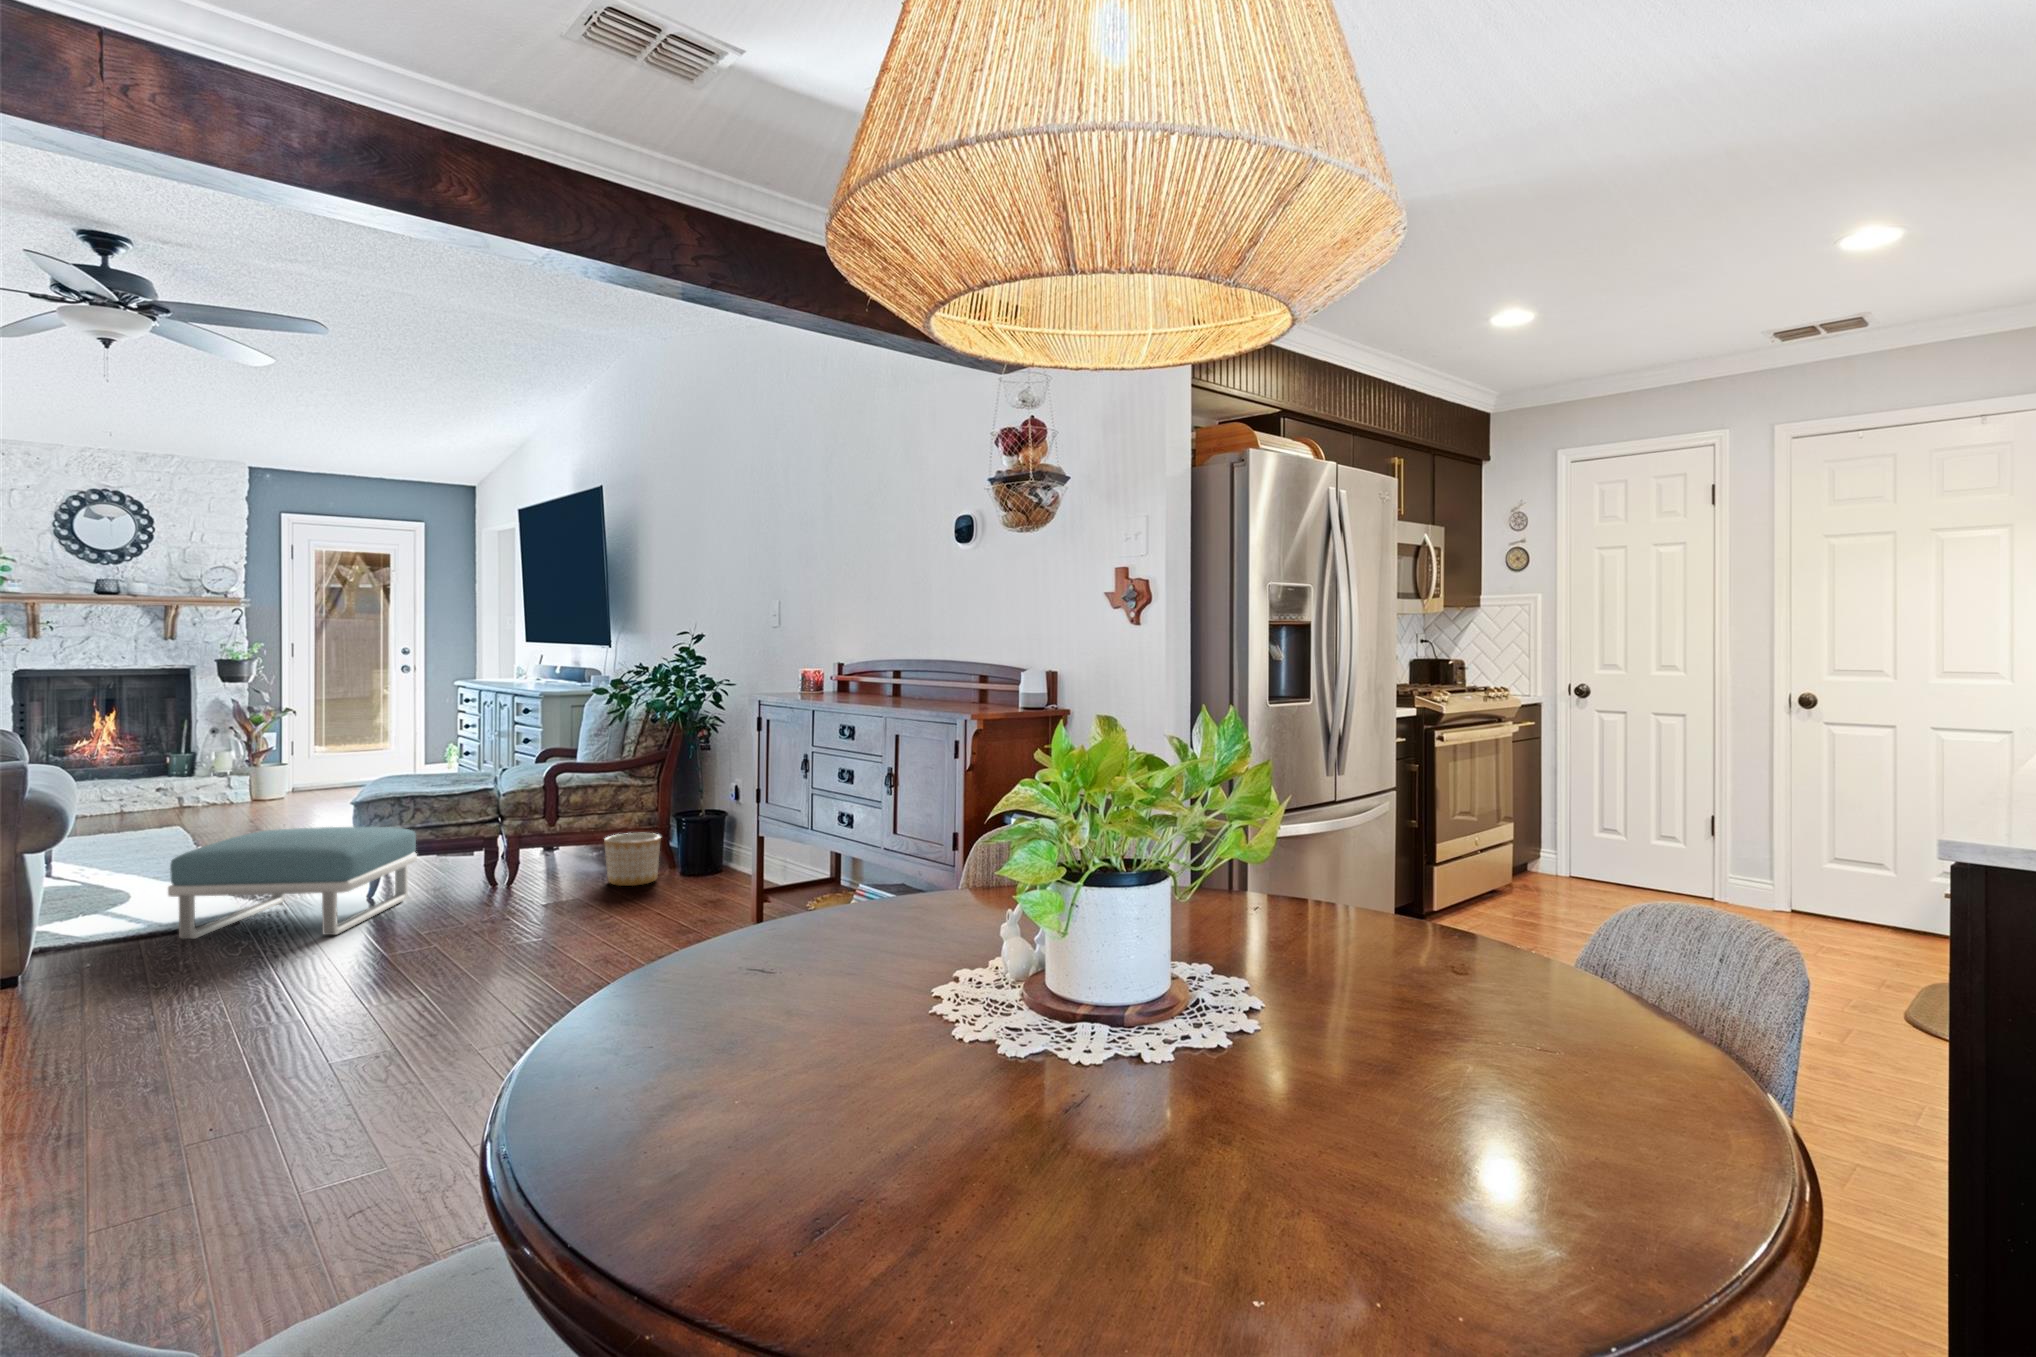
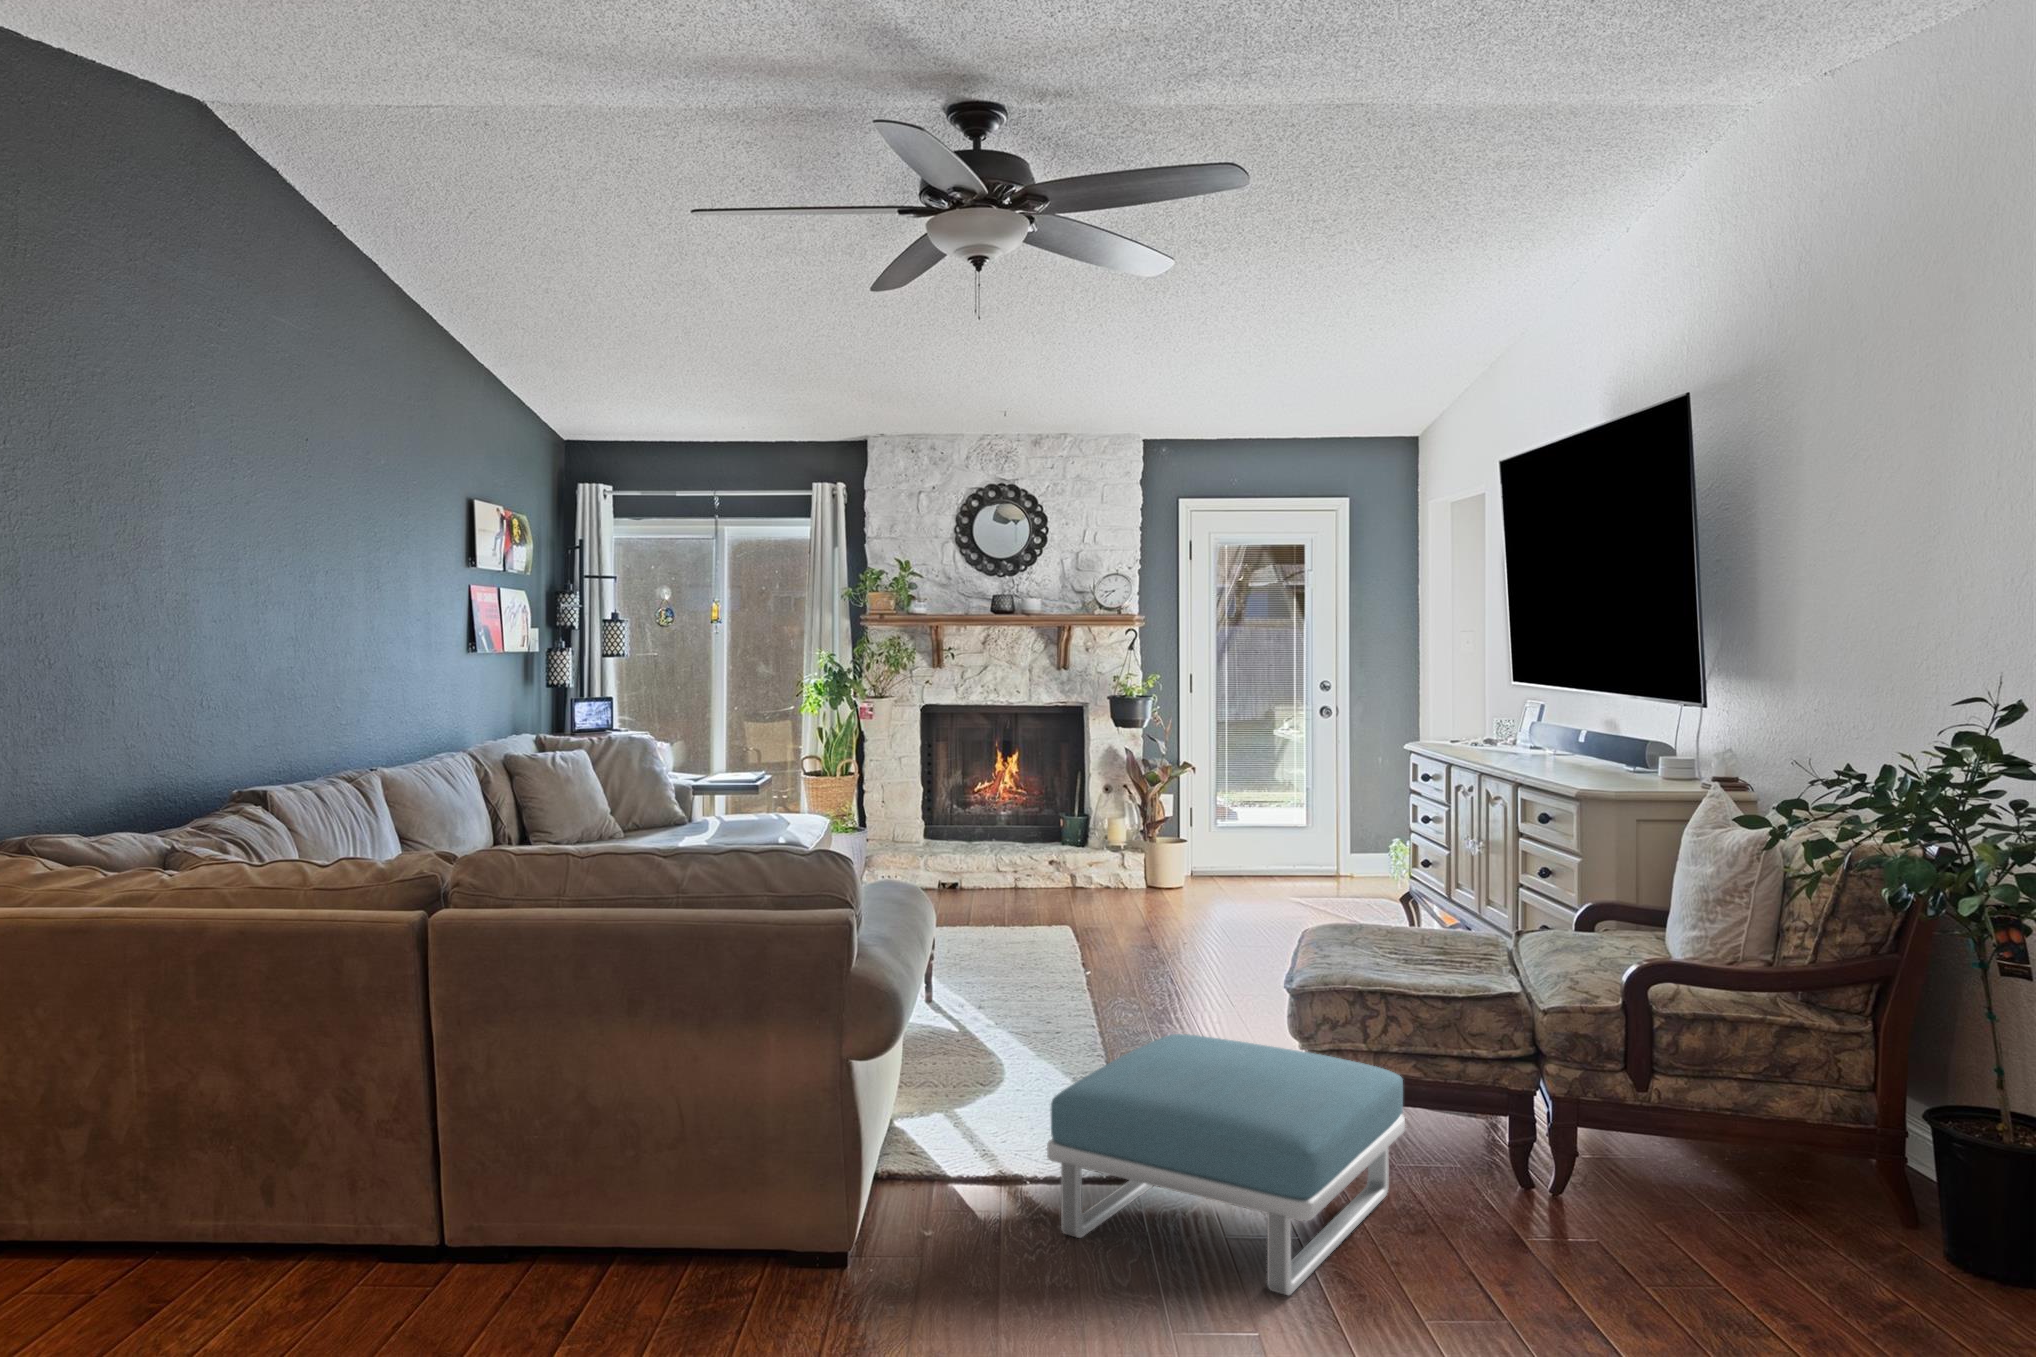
planter: present [604,833,661,886] -> none [1753,1123,1884,1255]

